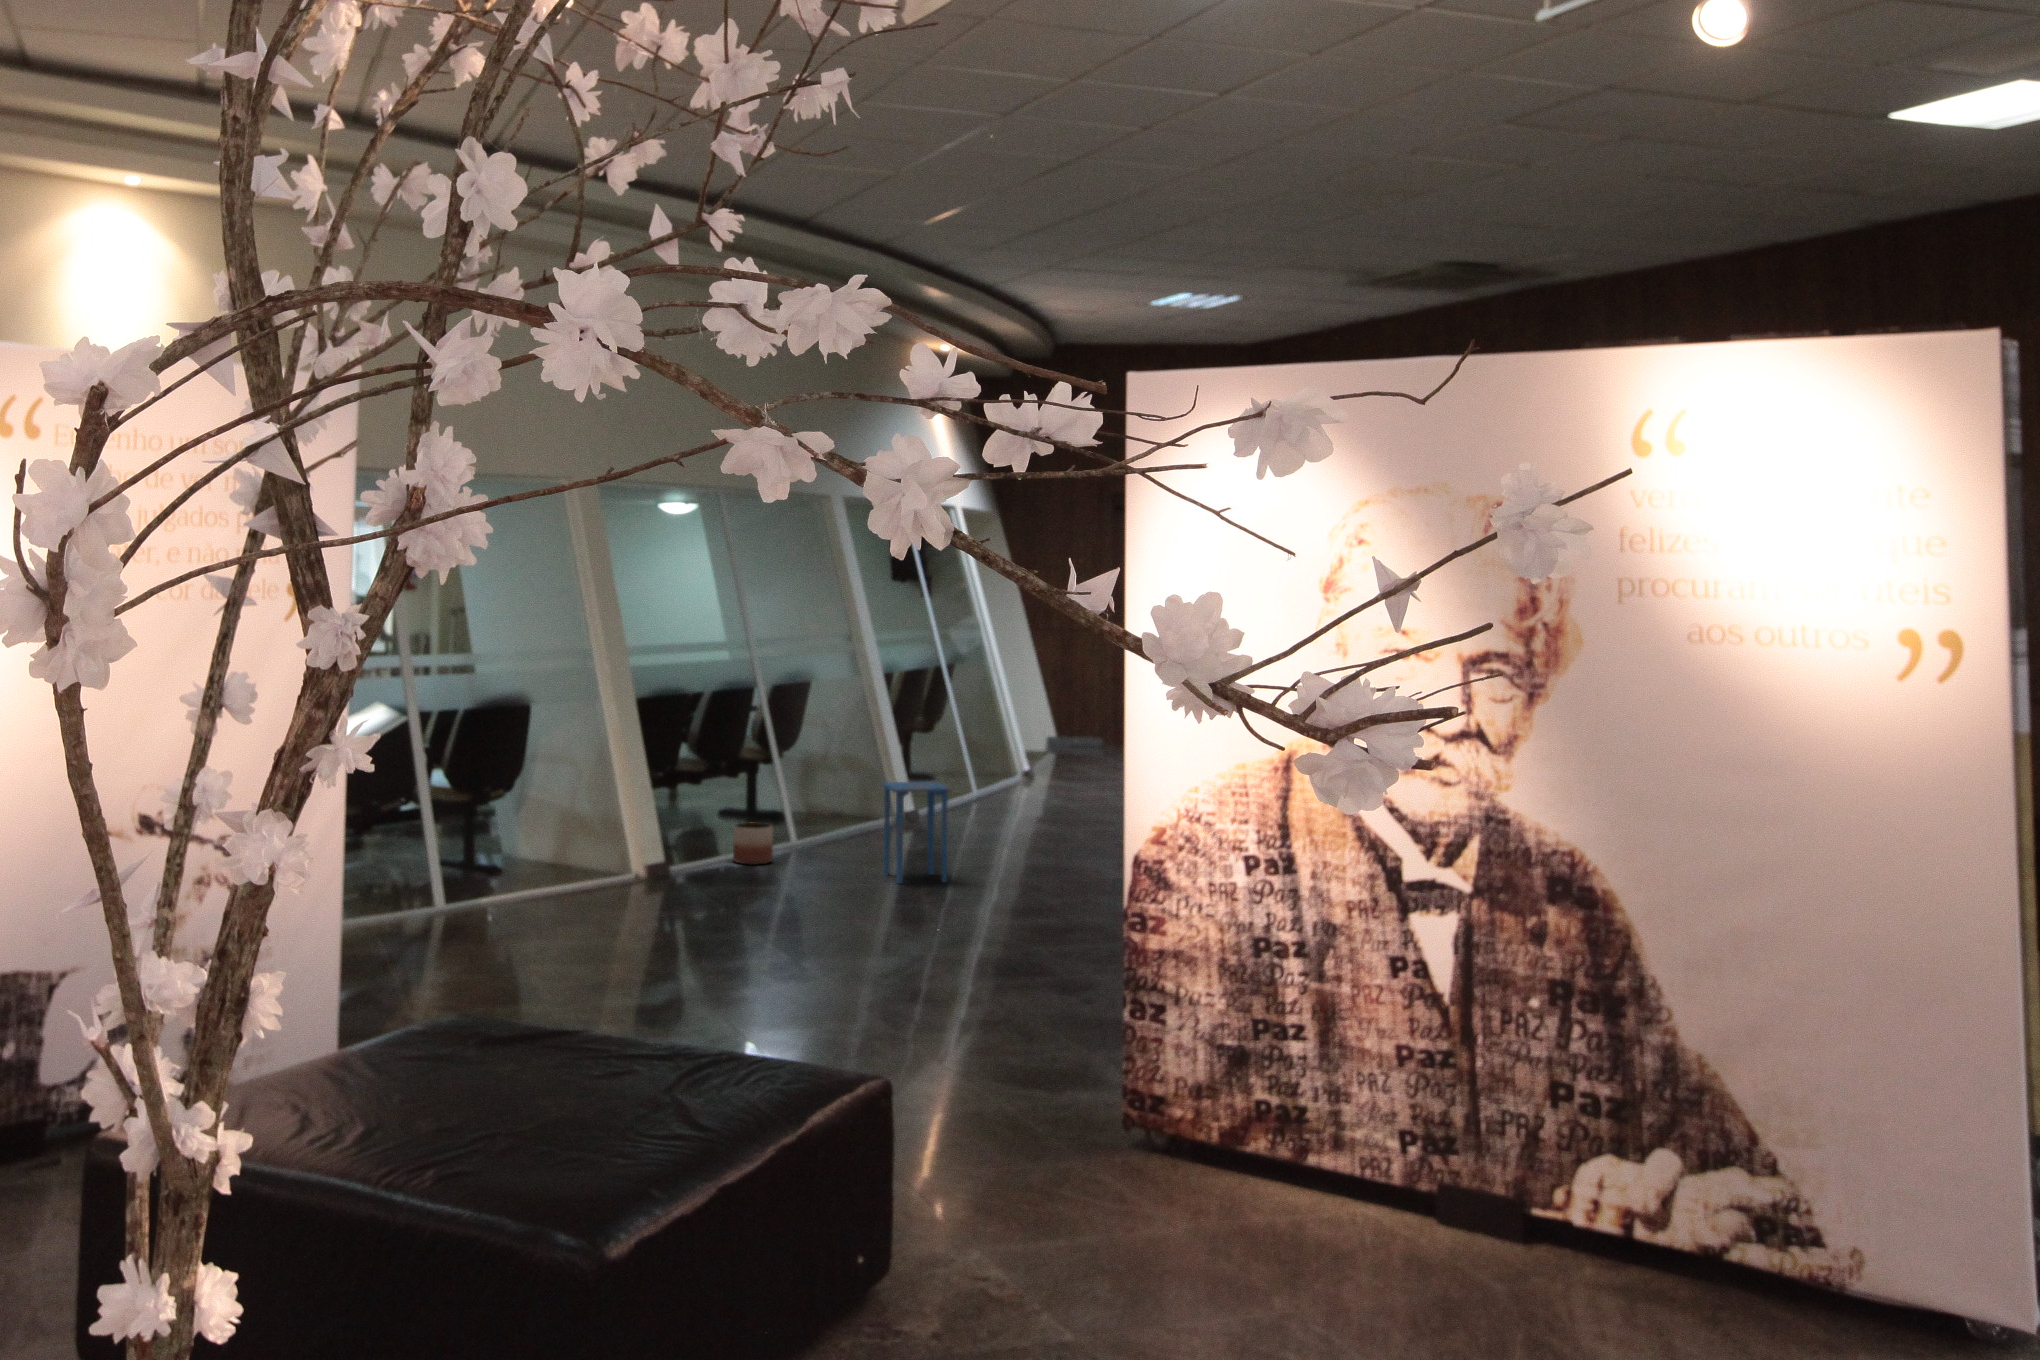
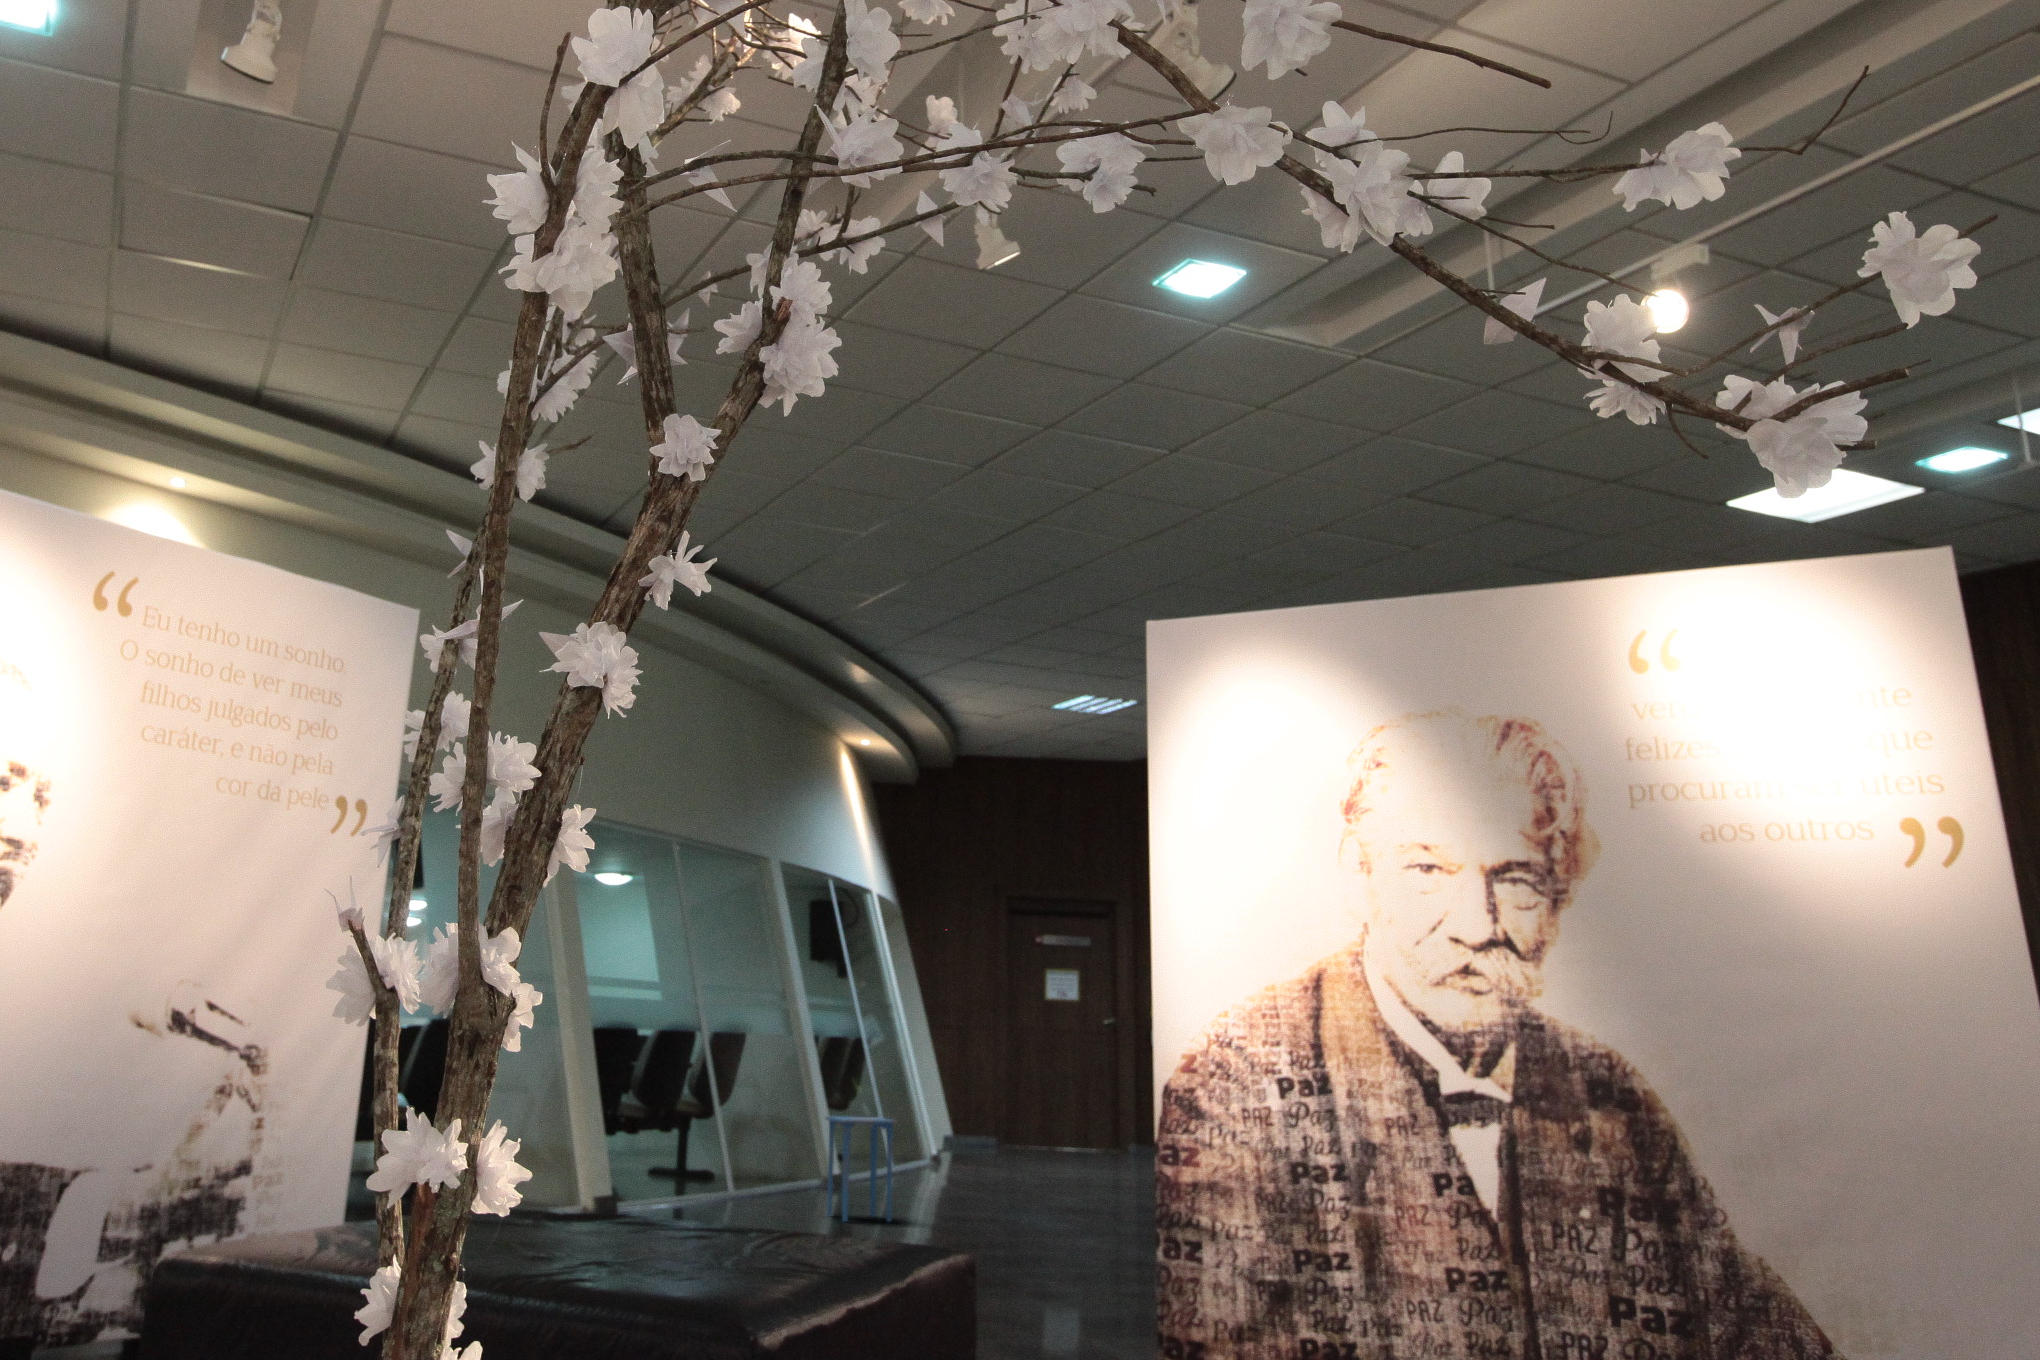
planter: present [733,823,773,865] -> none [672,1162,713,1205]

